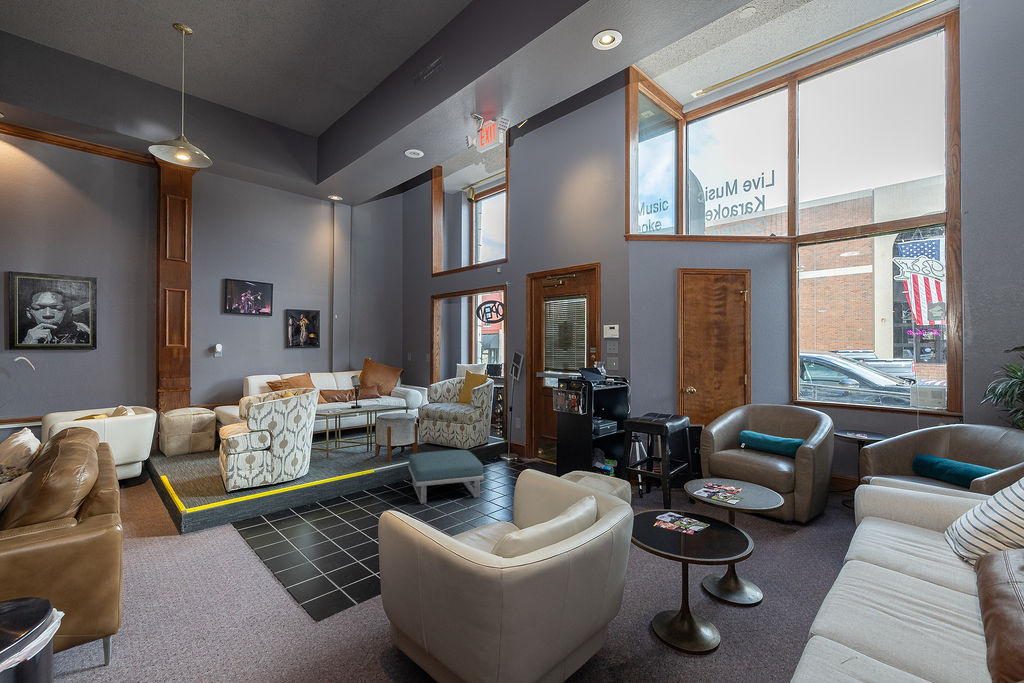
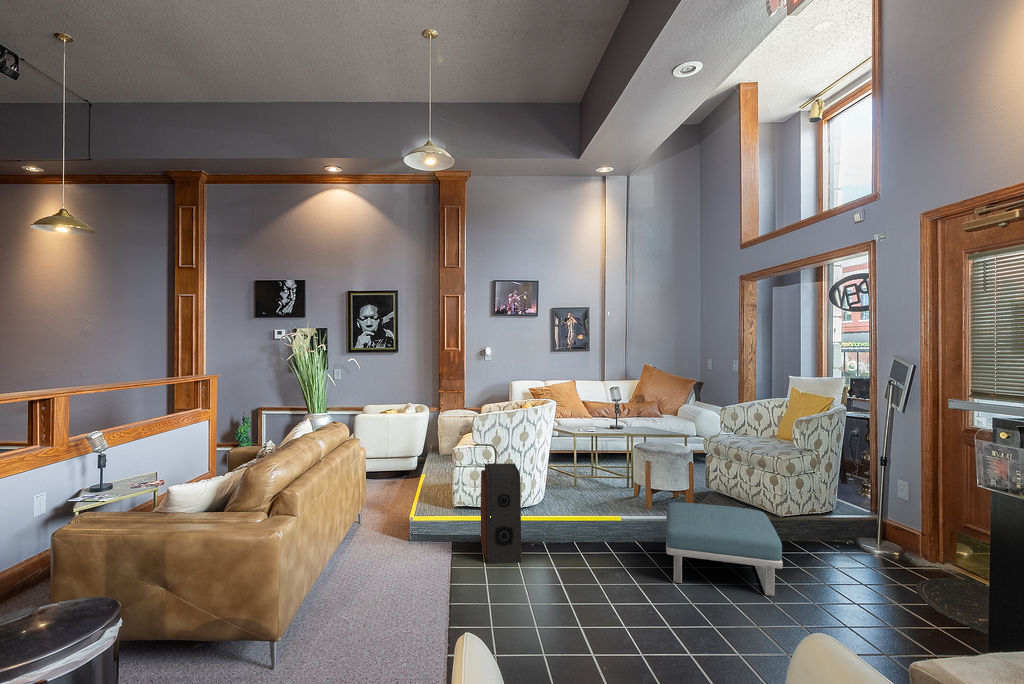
speaker: none [258,443,305,526] -> present [480,463,522,564]

